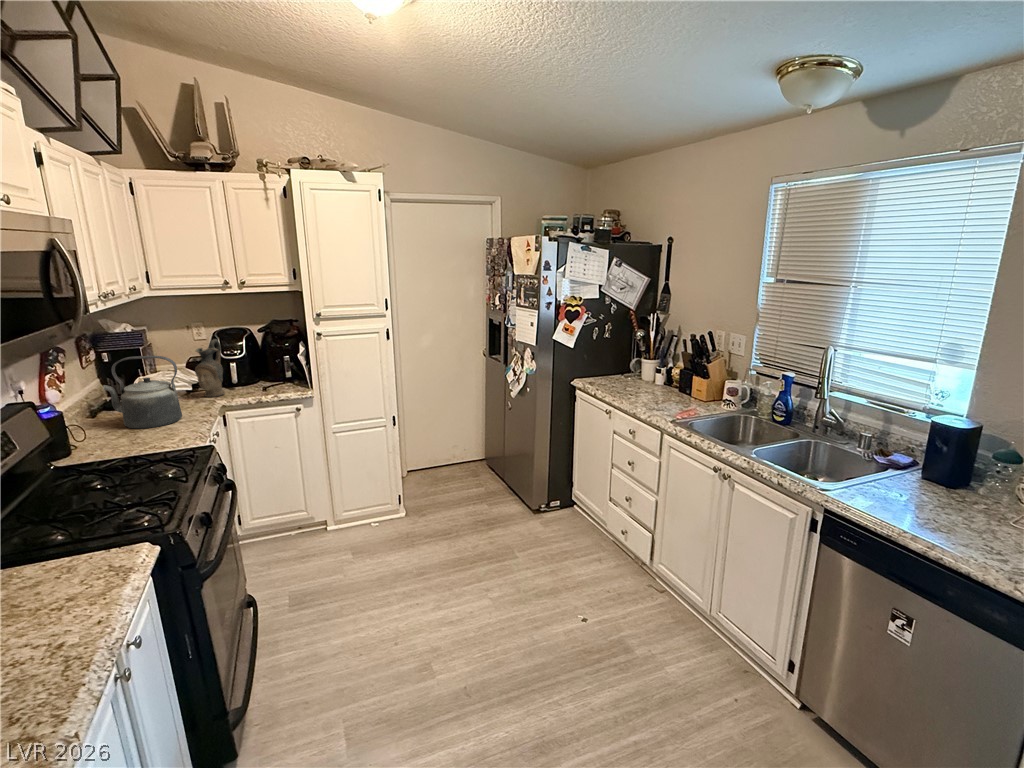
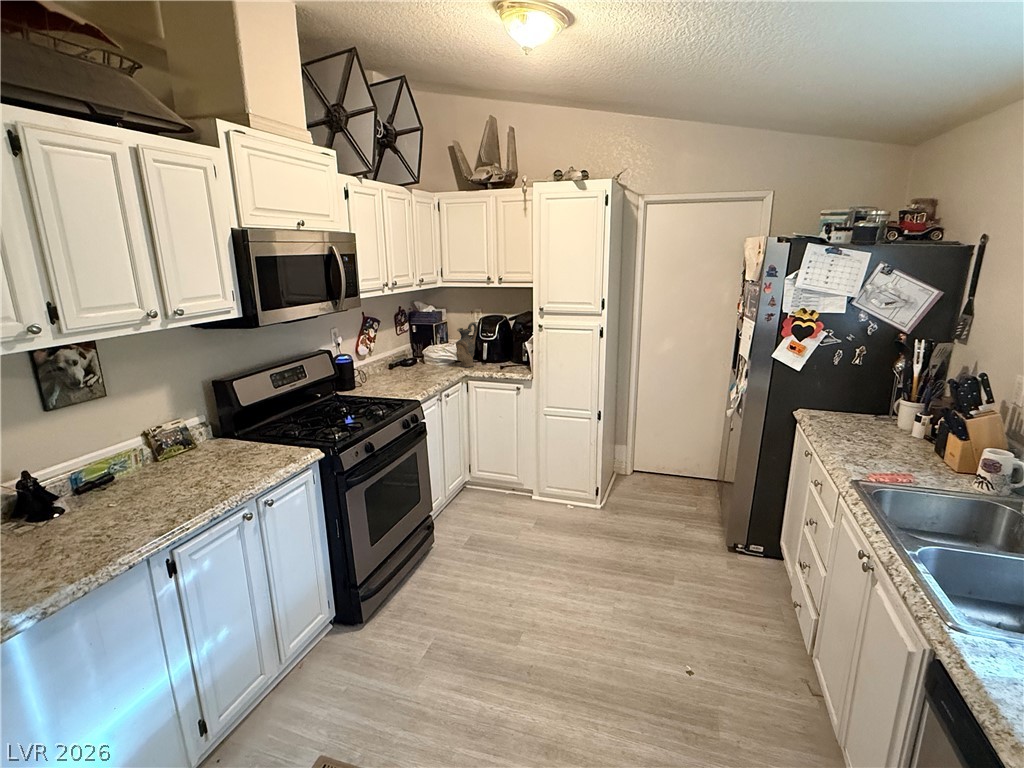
kettle: present [103,356,182,429] -> none [389,330,431,382]

